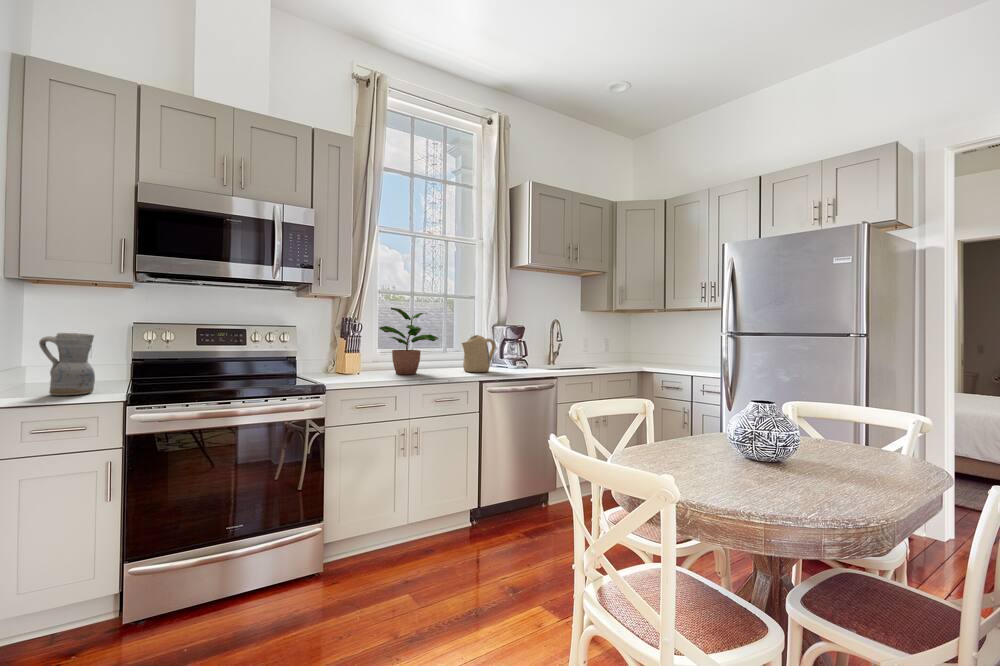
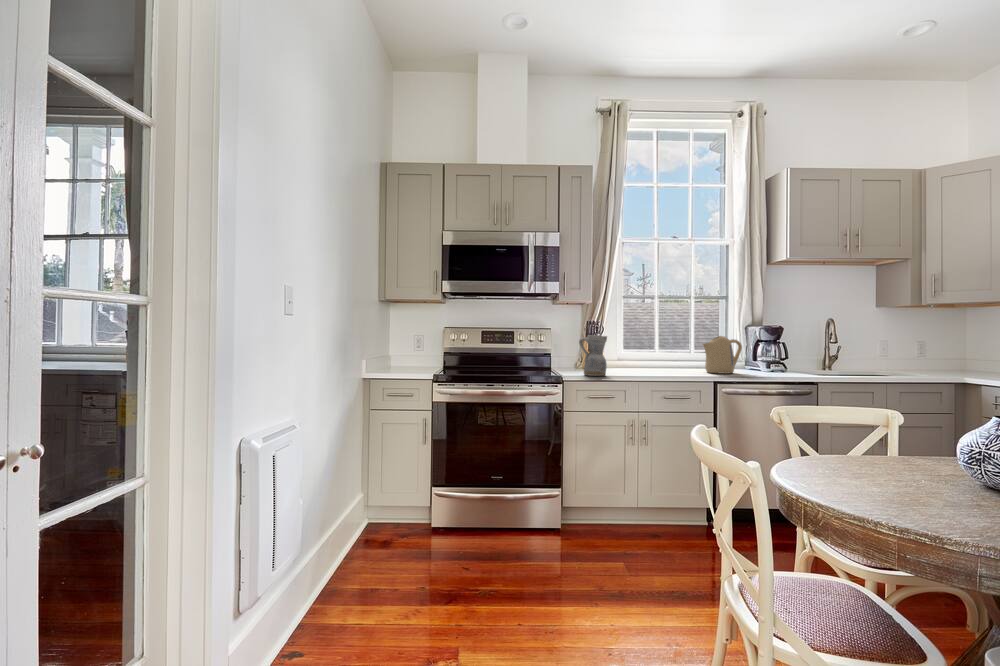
potted plant: present [379,307,438,374] -> none [621,311,675,372]
ceramic pitcher: present [39,333,95,395] -> present [579,335,607,376]

